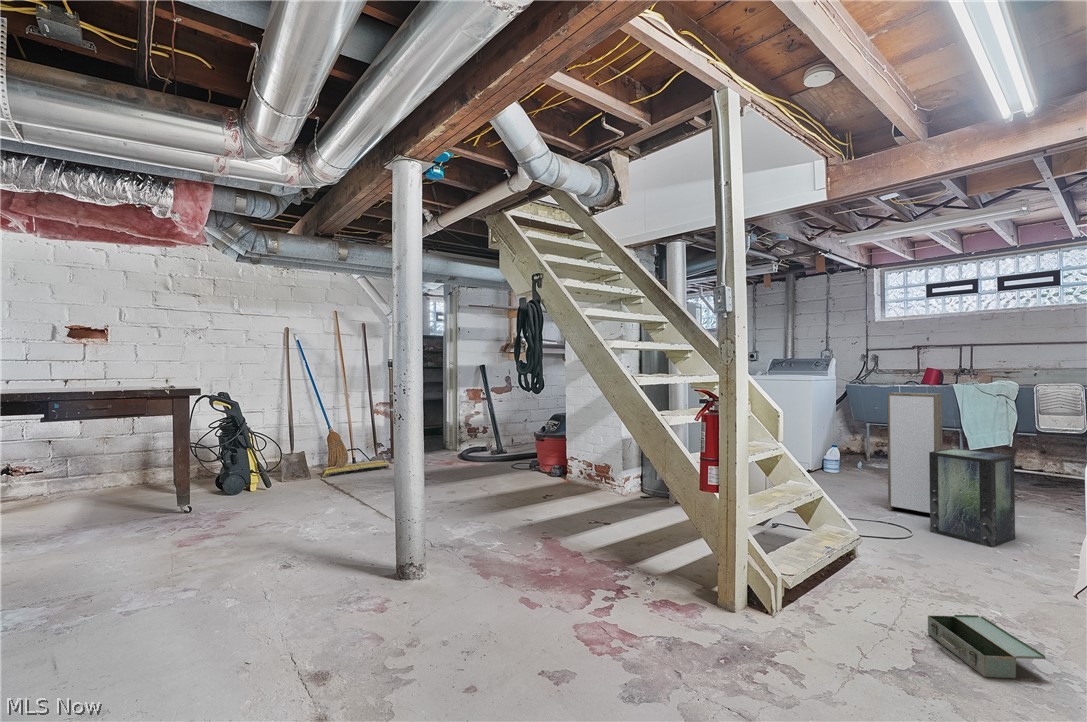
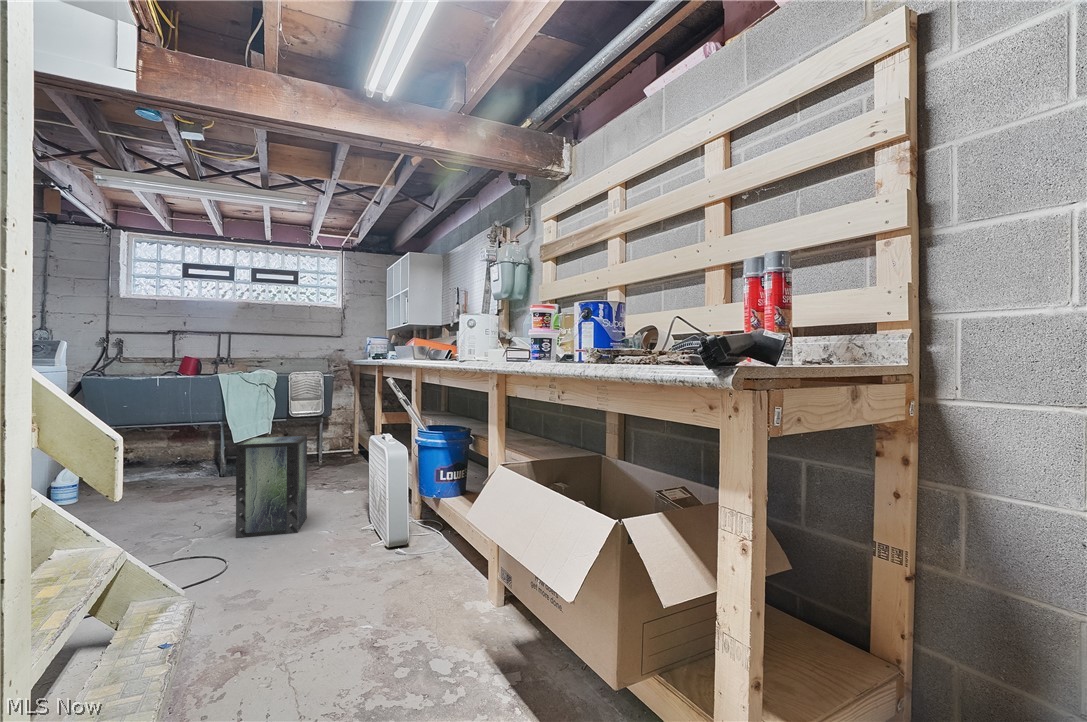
storage cabinet: present [887,392,943,513] -> none [175,379,234,529]
toolbox: present [928,615,1046,679] -> none [320,607,426,672]

